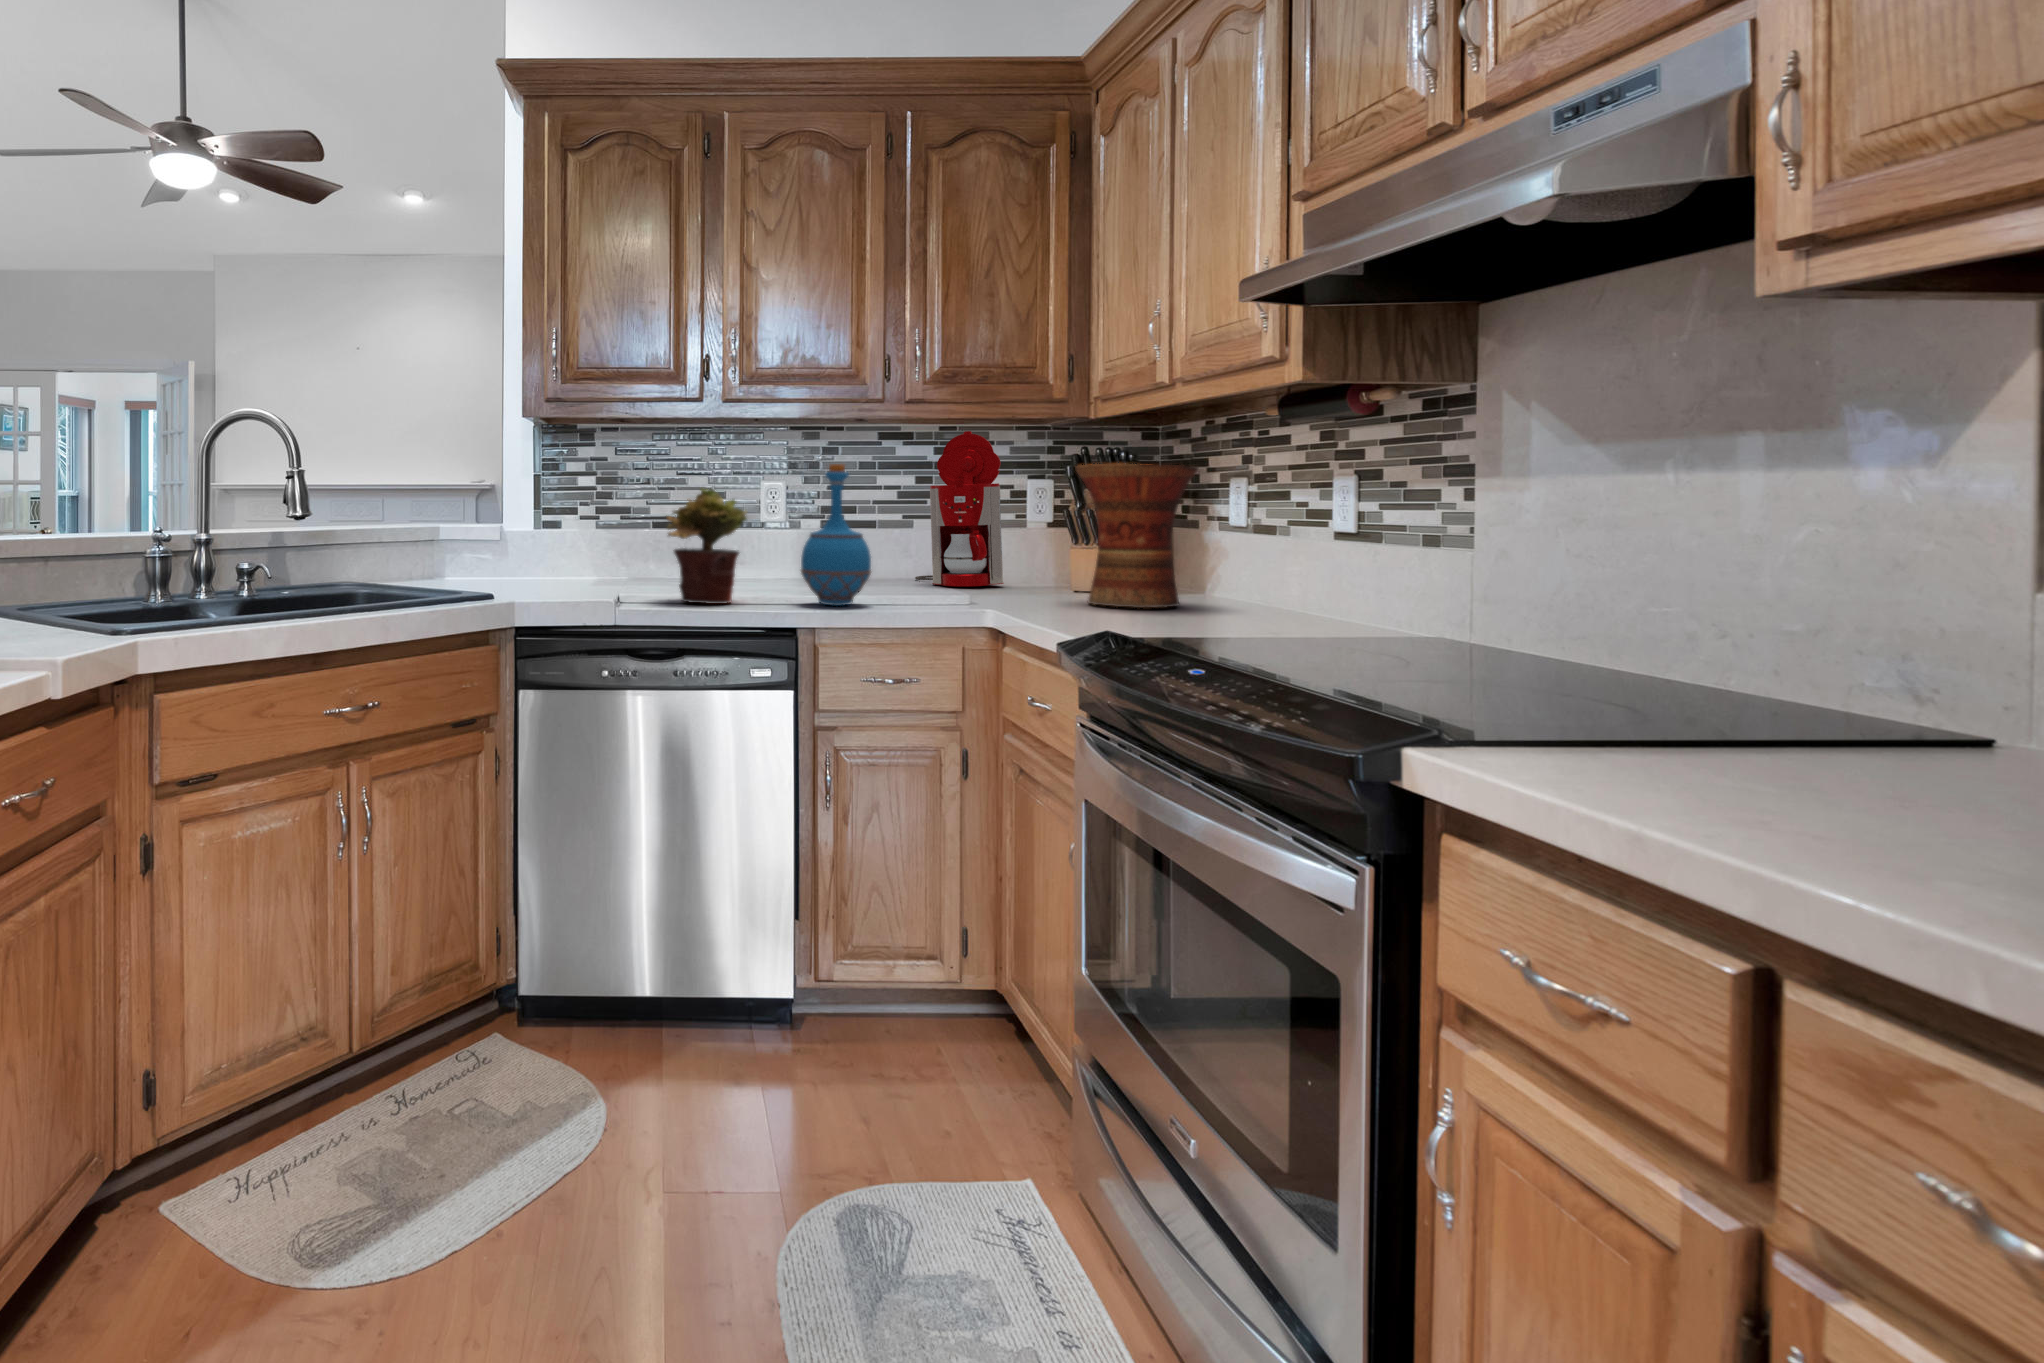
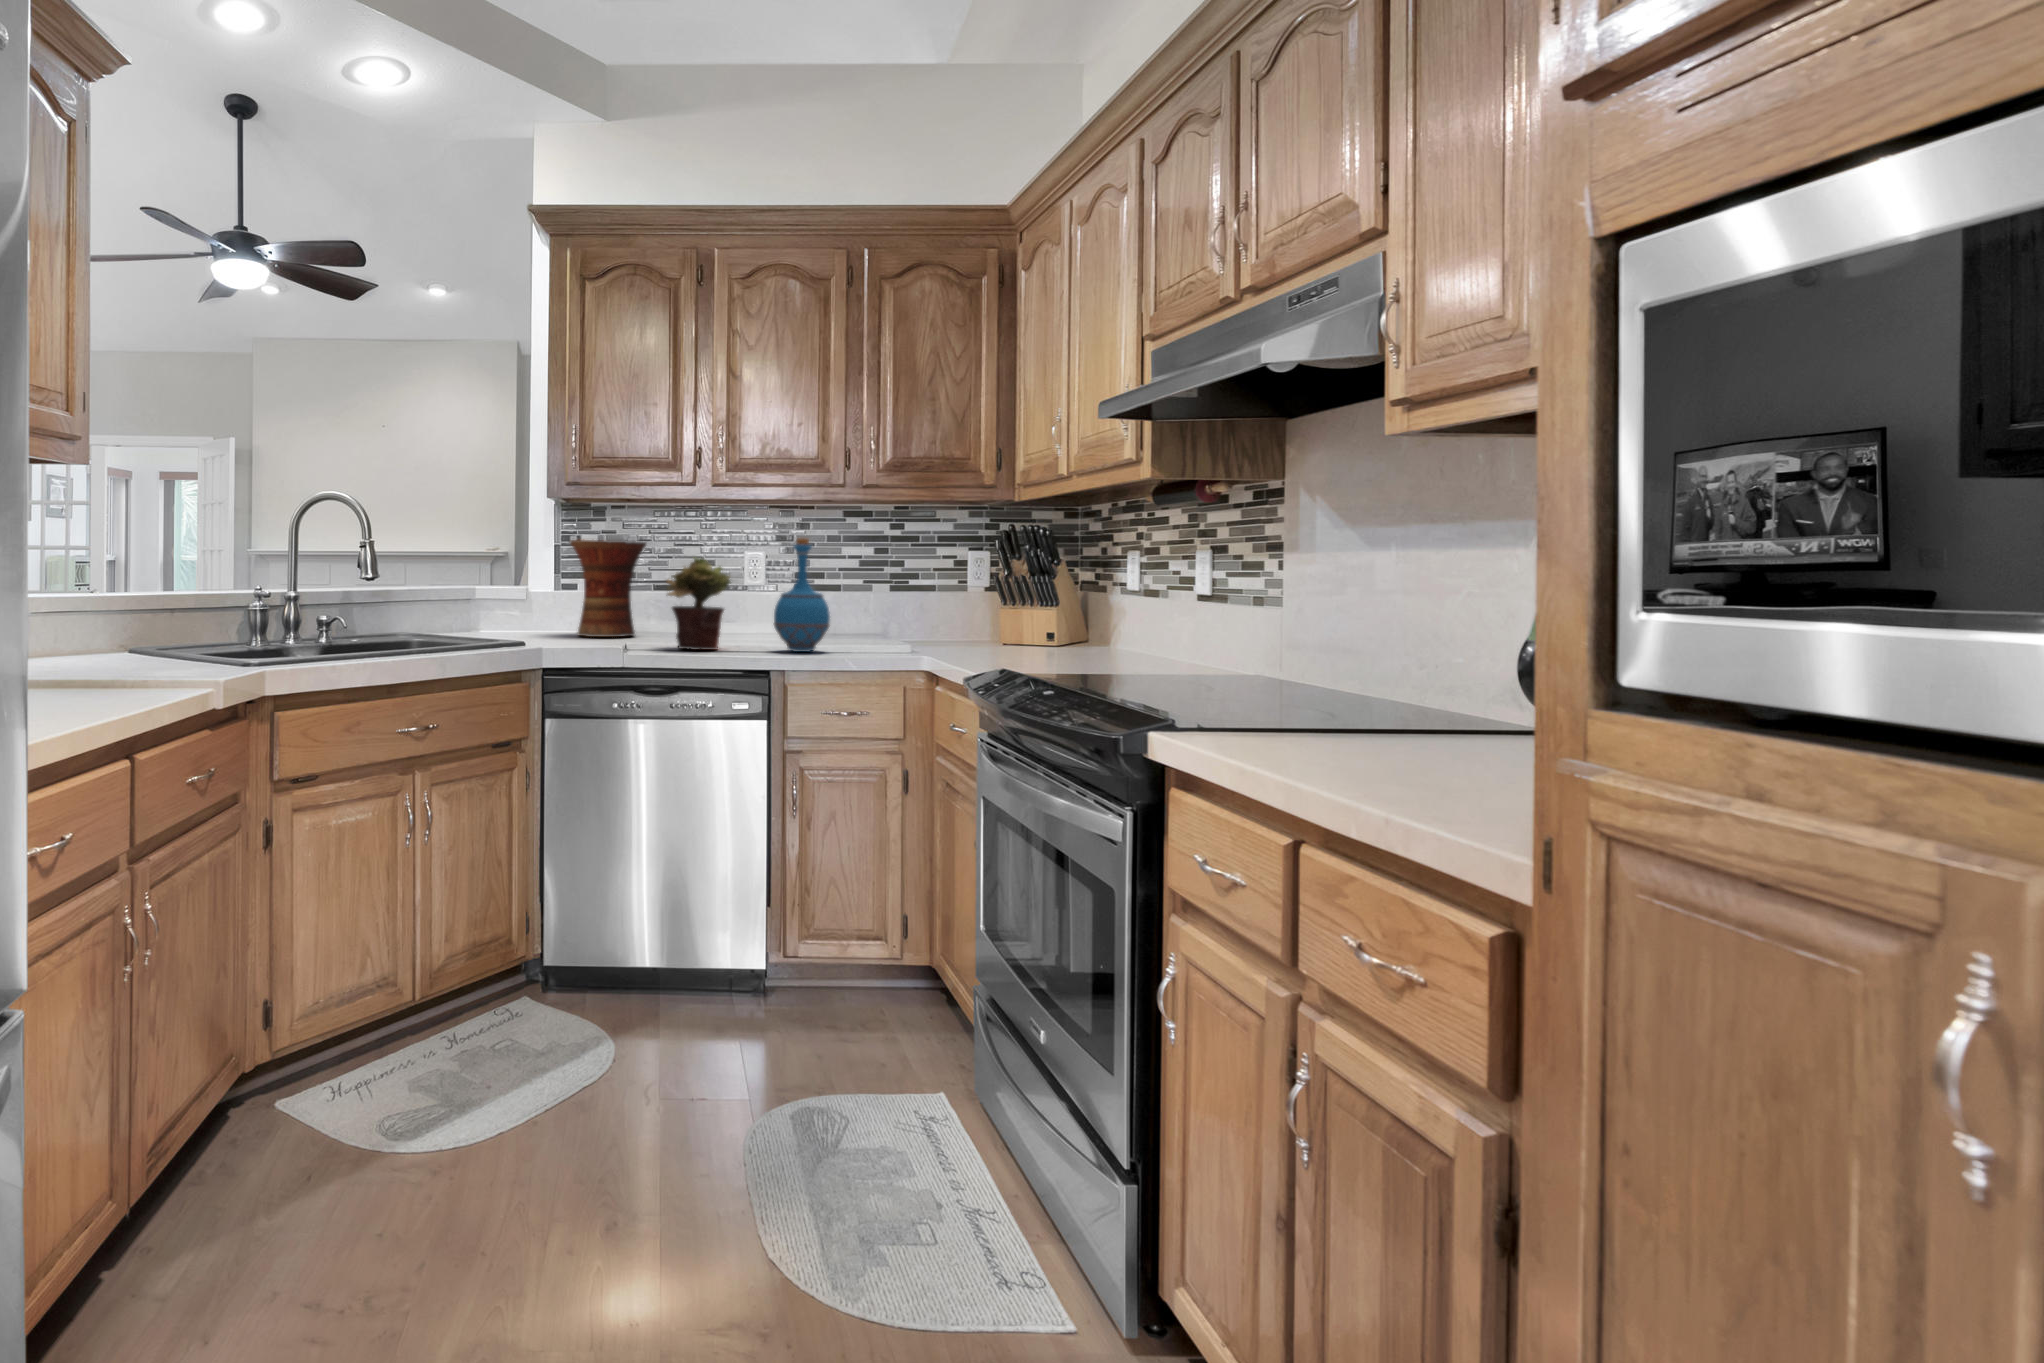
coffee maker: present [915,431,1004,586] -> none [875,511,946,639]
vase: present [1075,463,1198,608] -> present [570,539,646,637]

